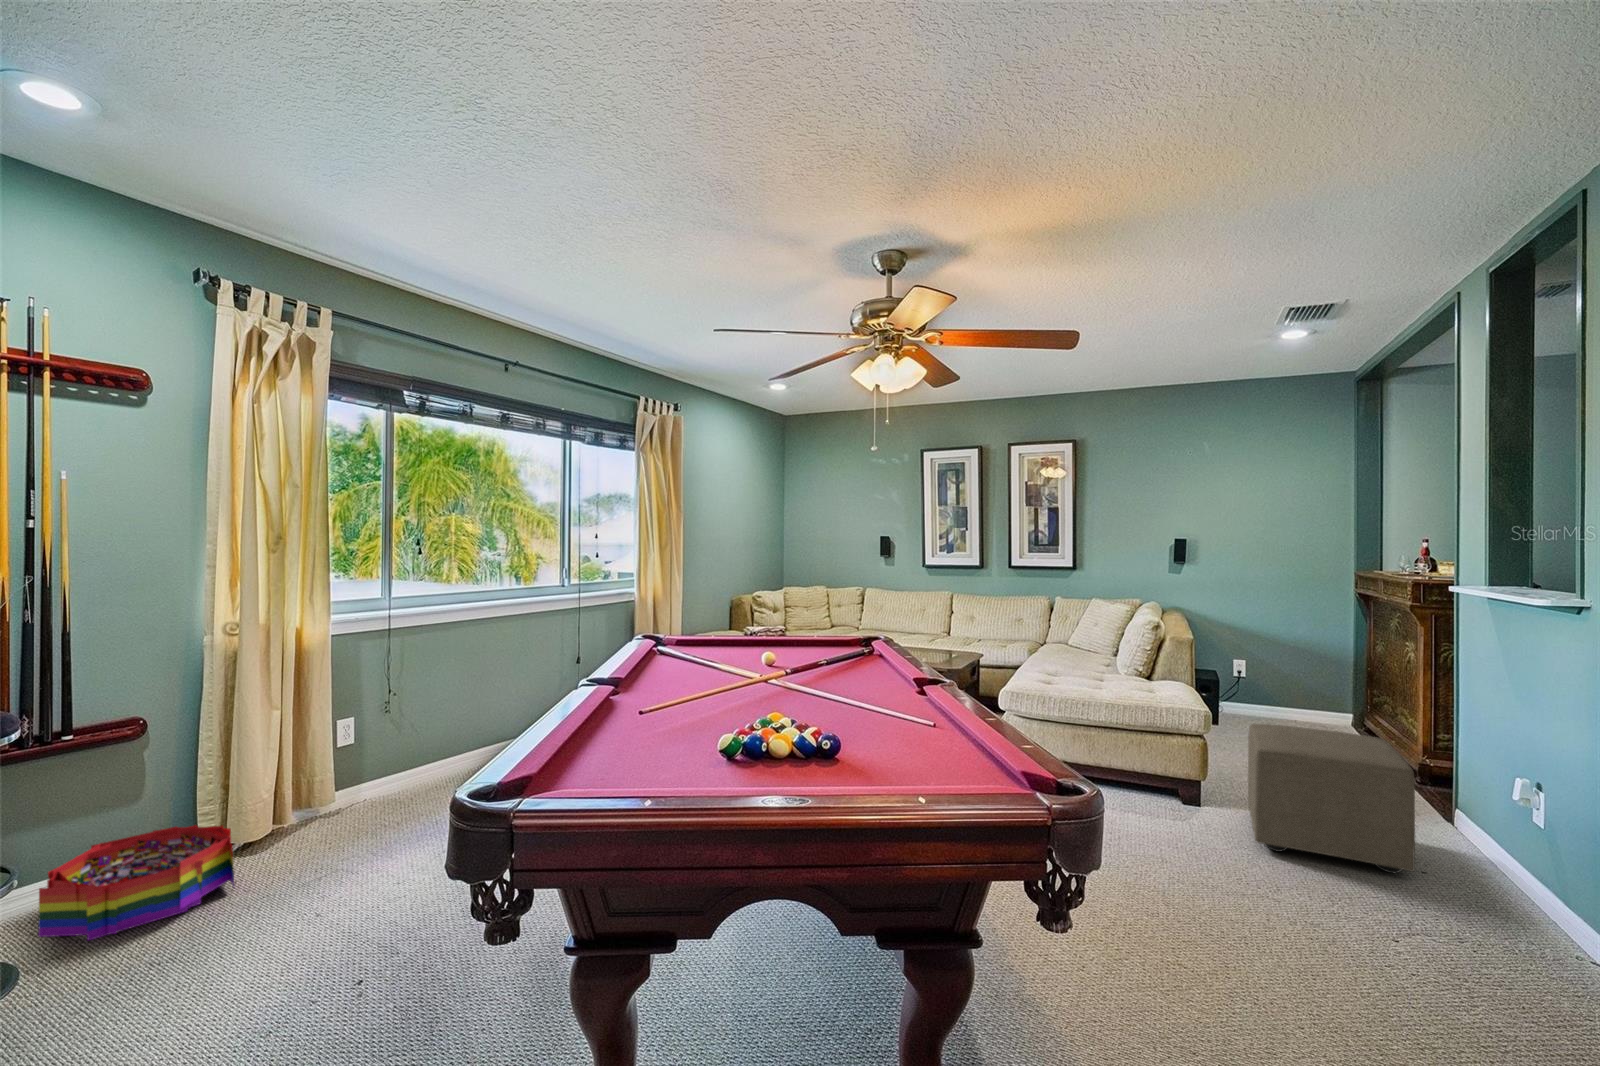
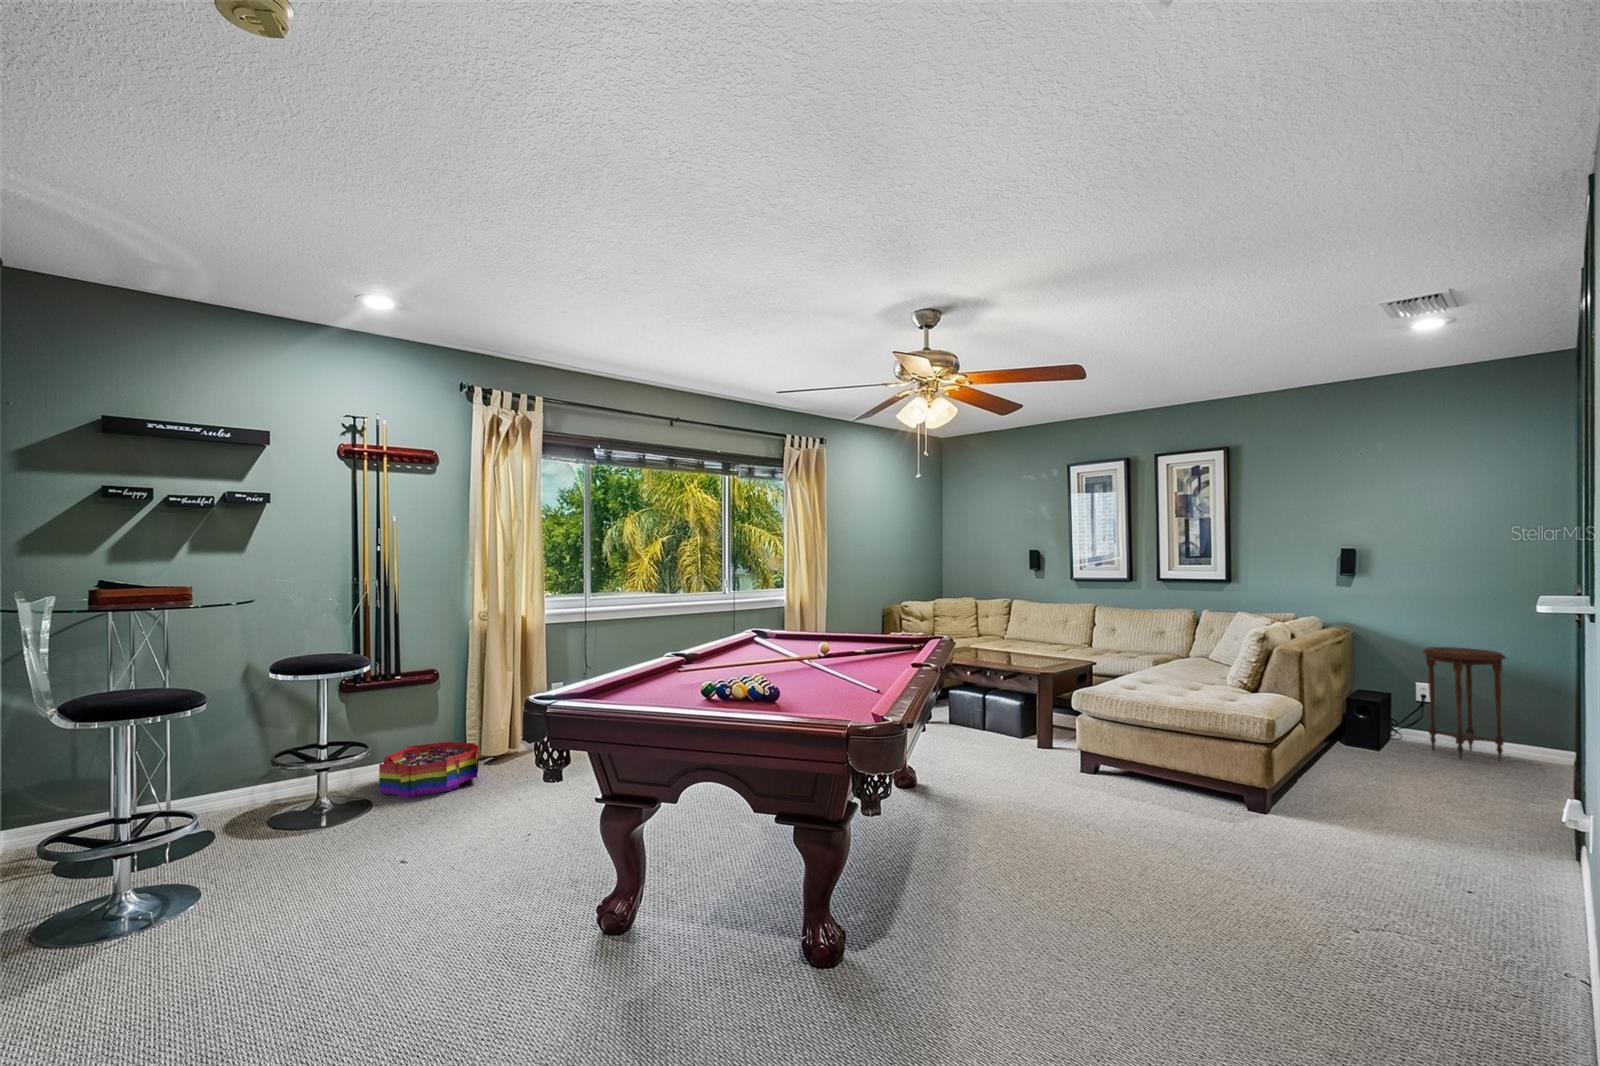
side table: none [1245,628,1312,728] -> present [1423,647,1506,760]
ottoman: present [1248,724,1415,873] -> none [1281,734,1462,886]

